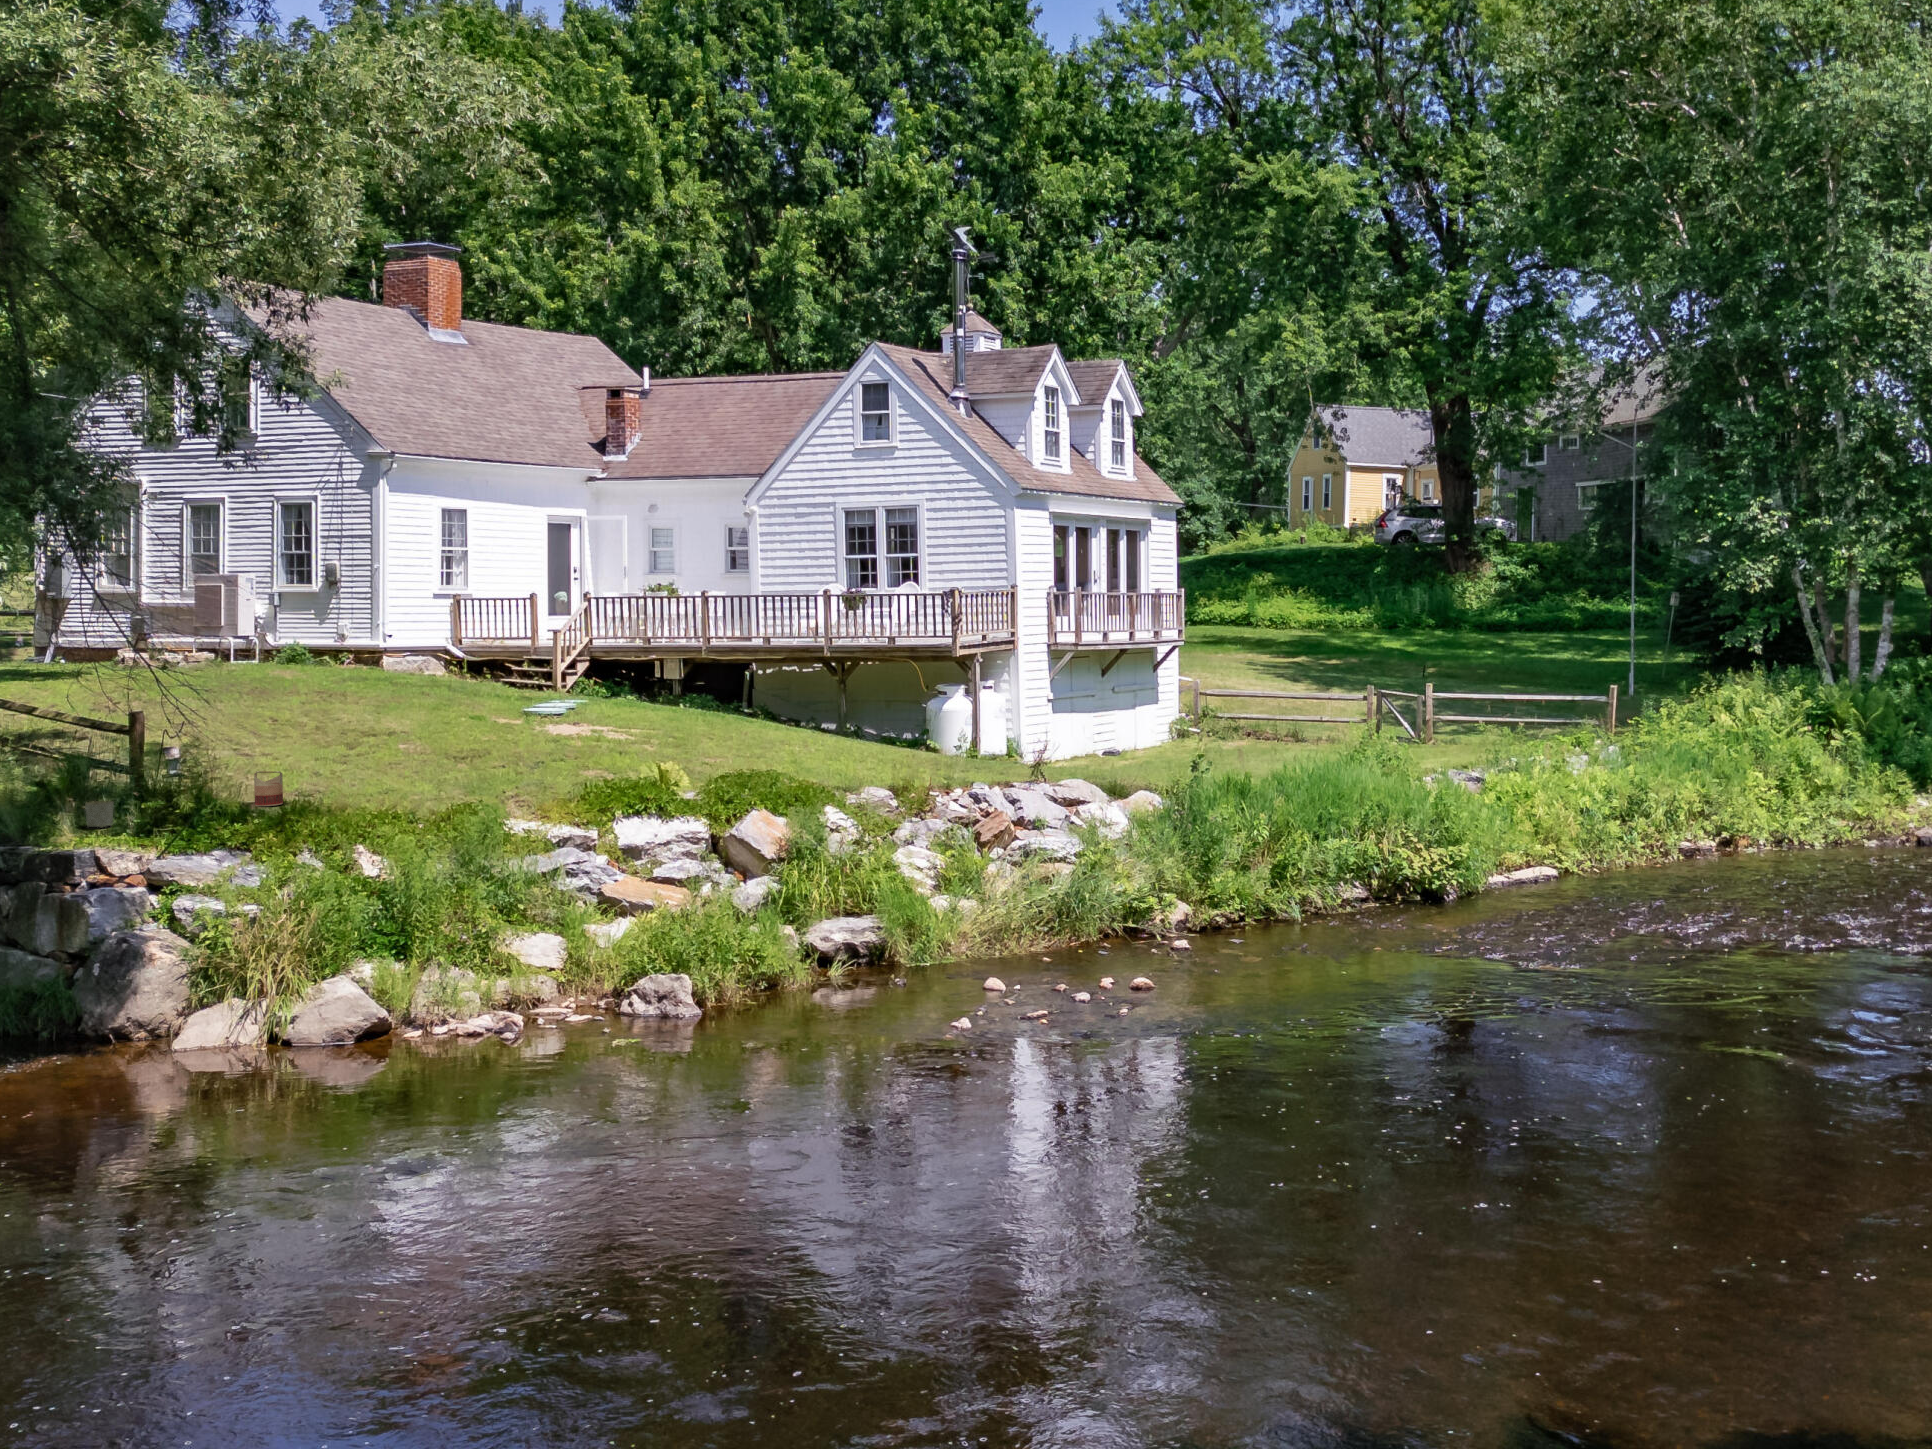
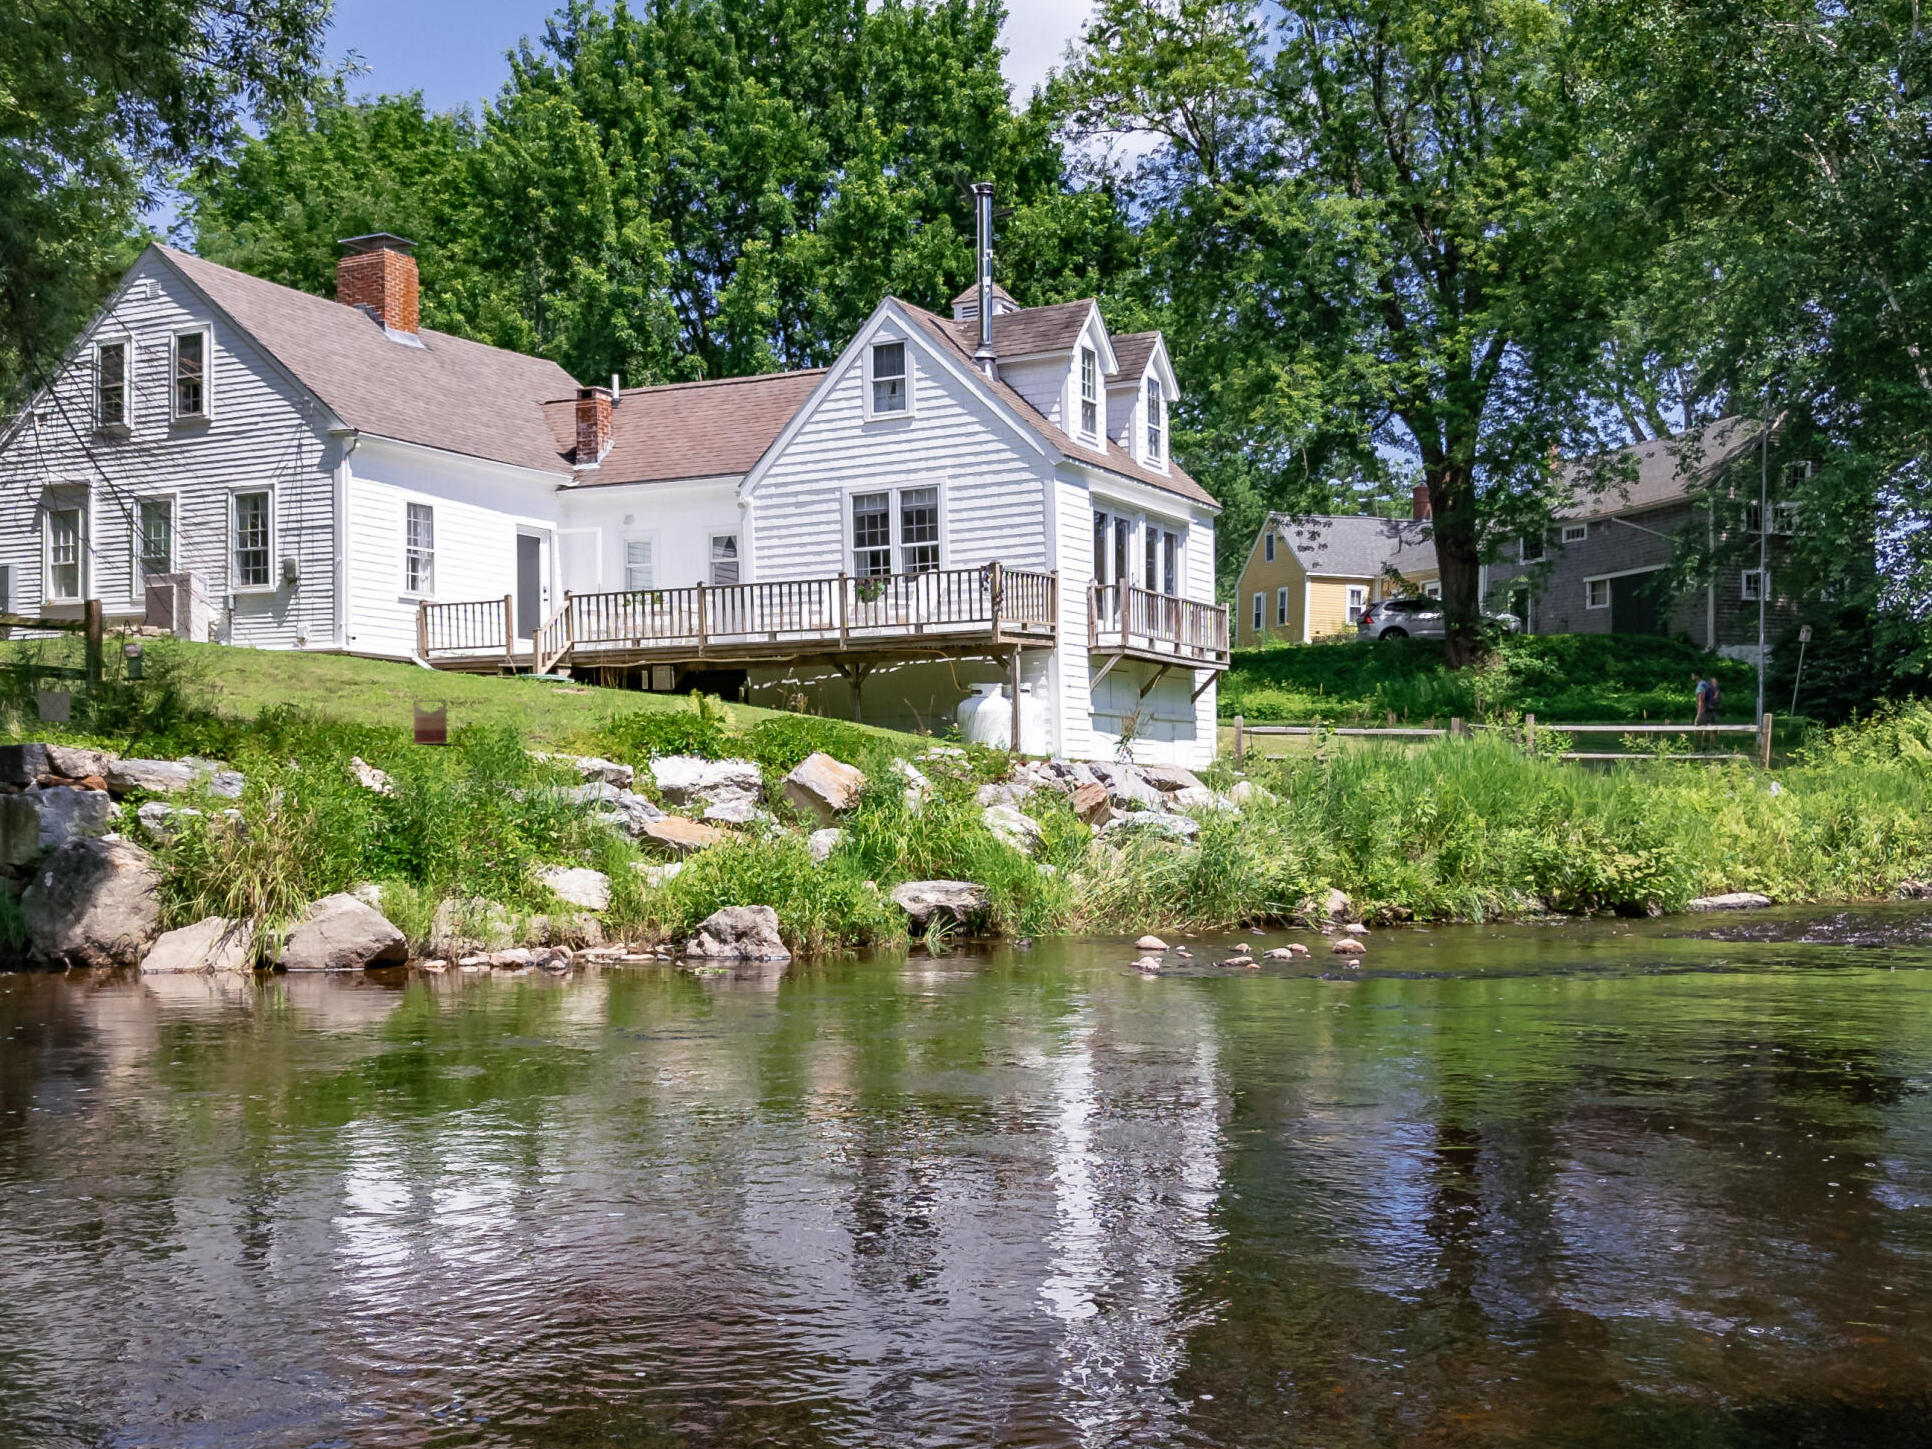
basket: present [254,771,283,806] -> present [413,700,447,744]

